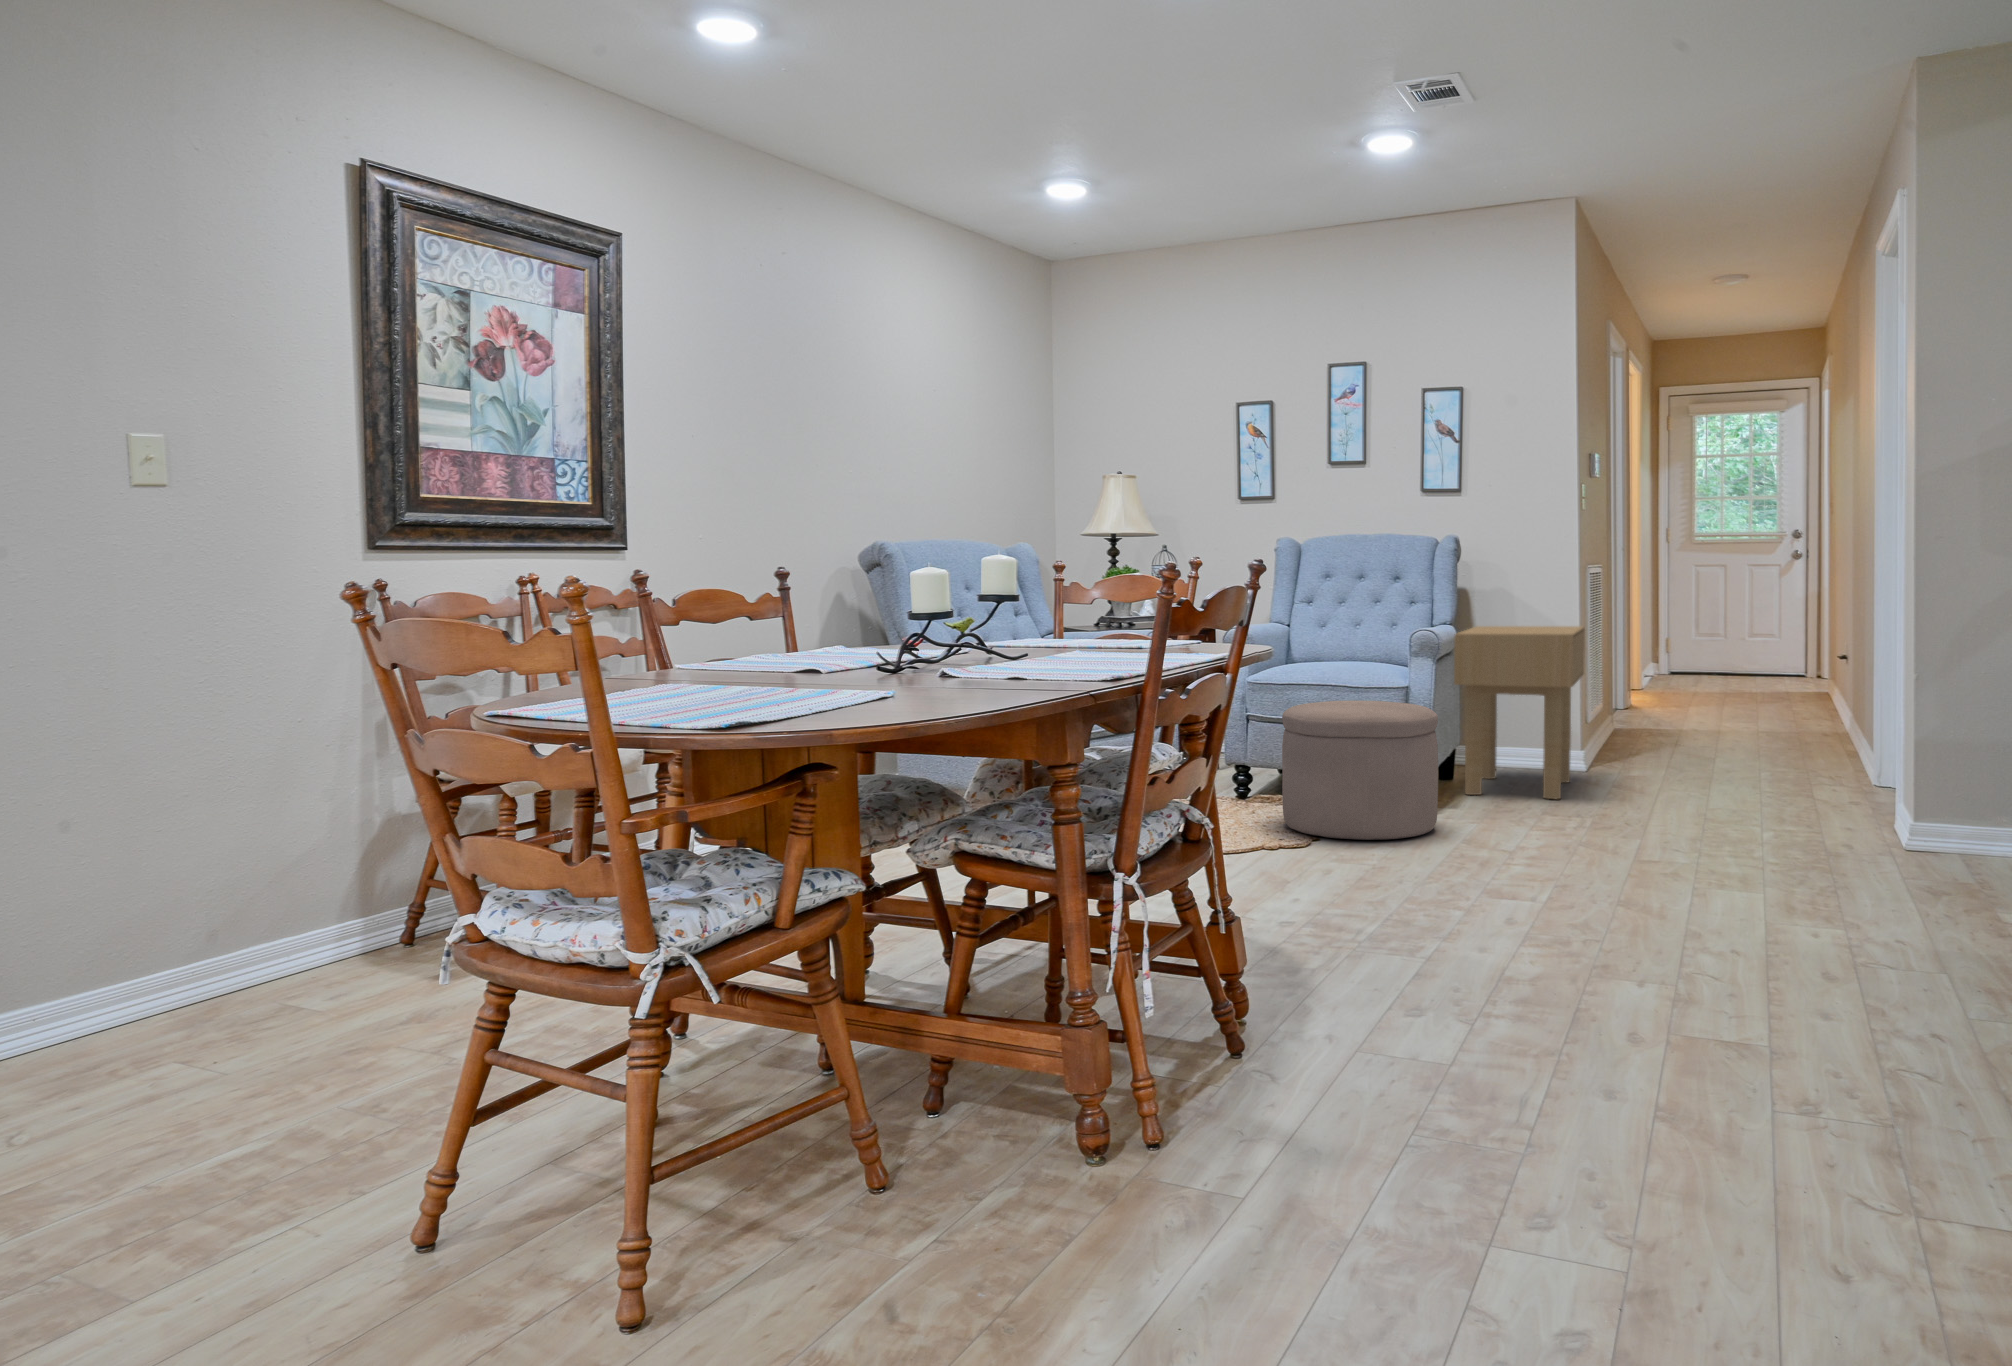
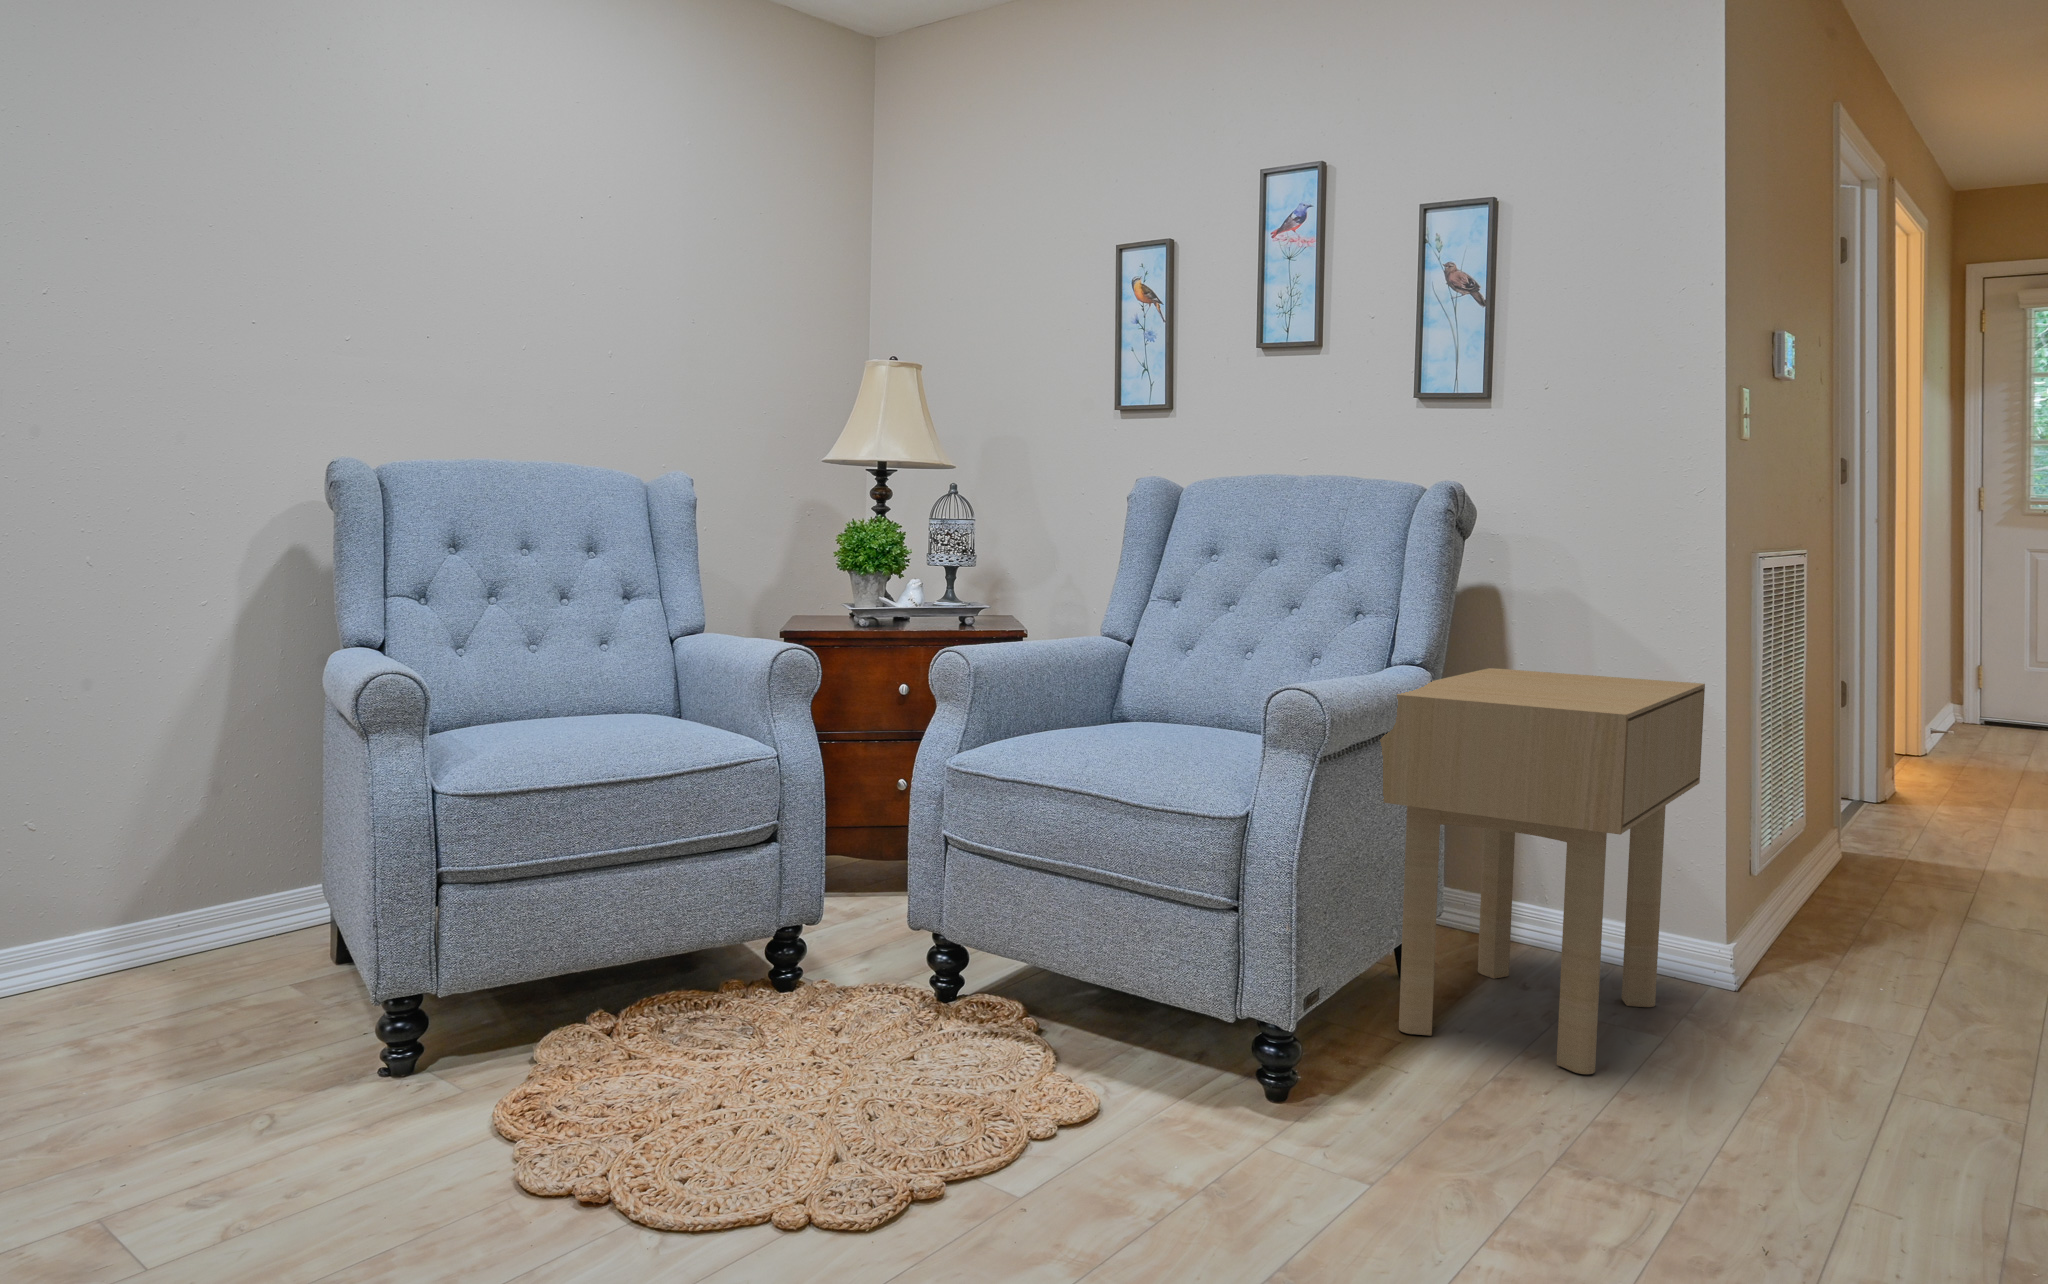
ottoman: present [1282,700,1438,840] -> none [873,838,1224,1219]

